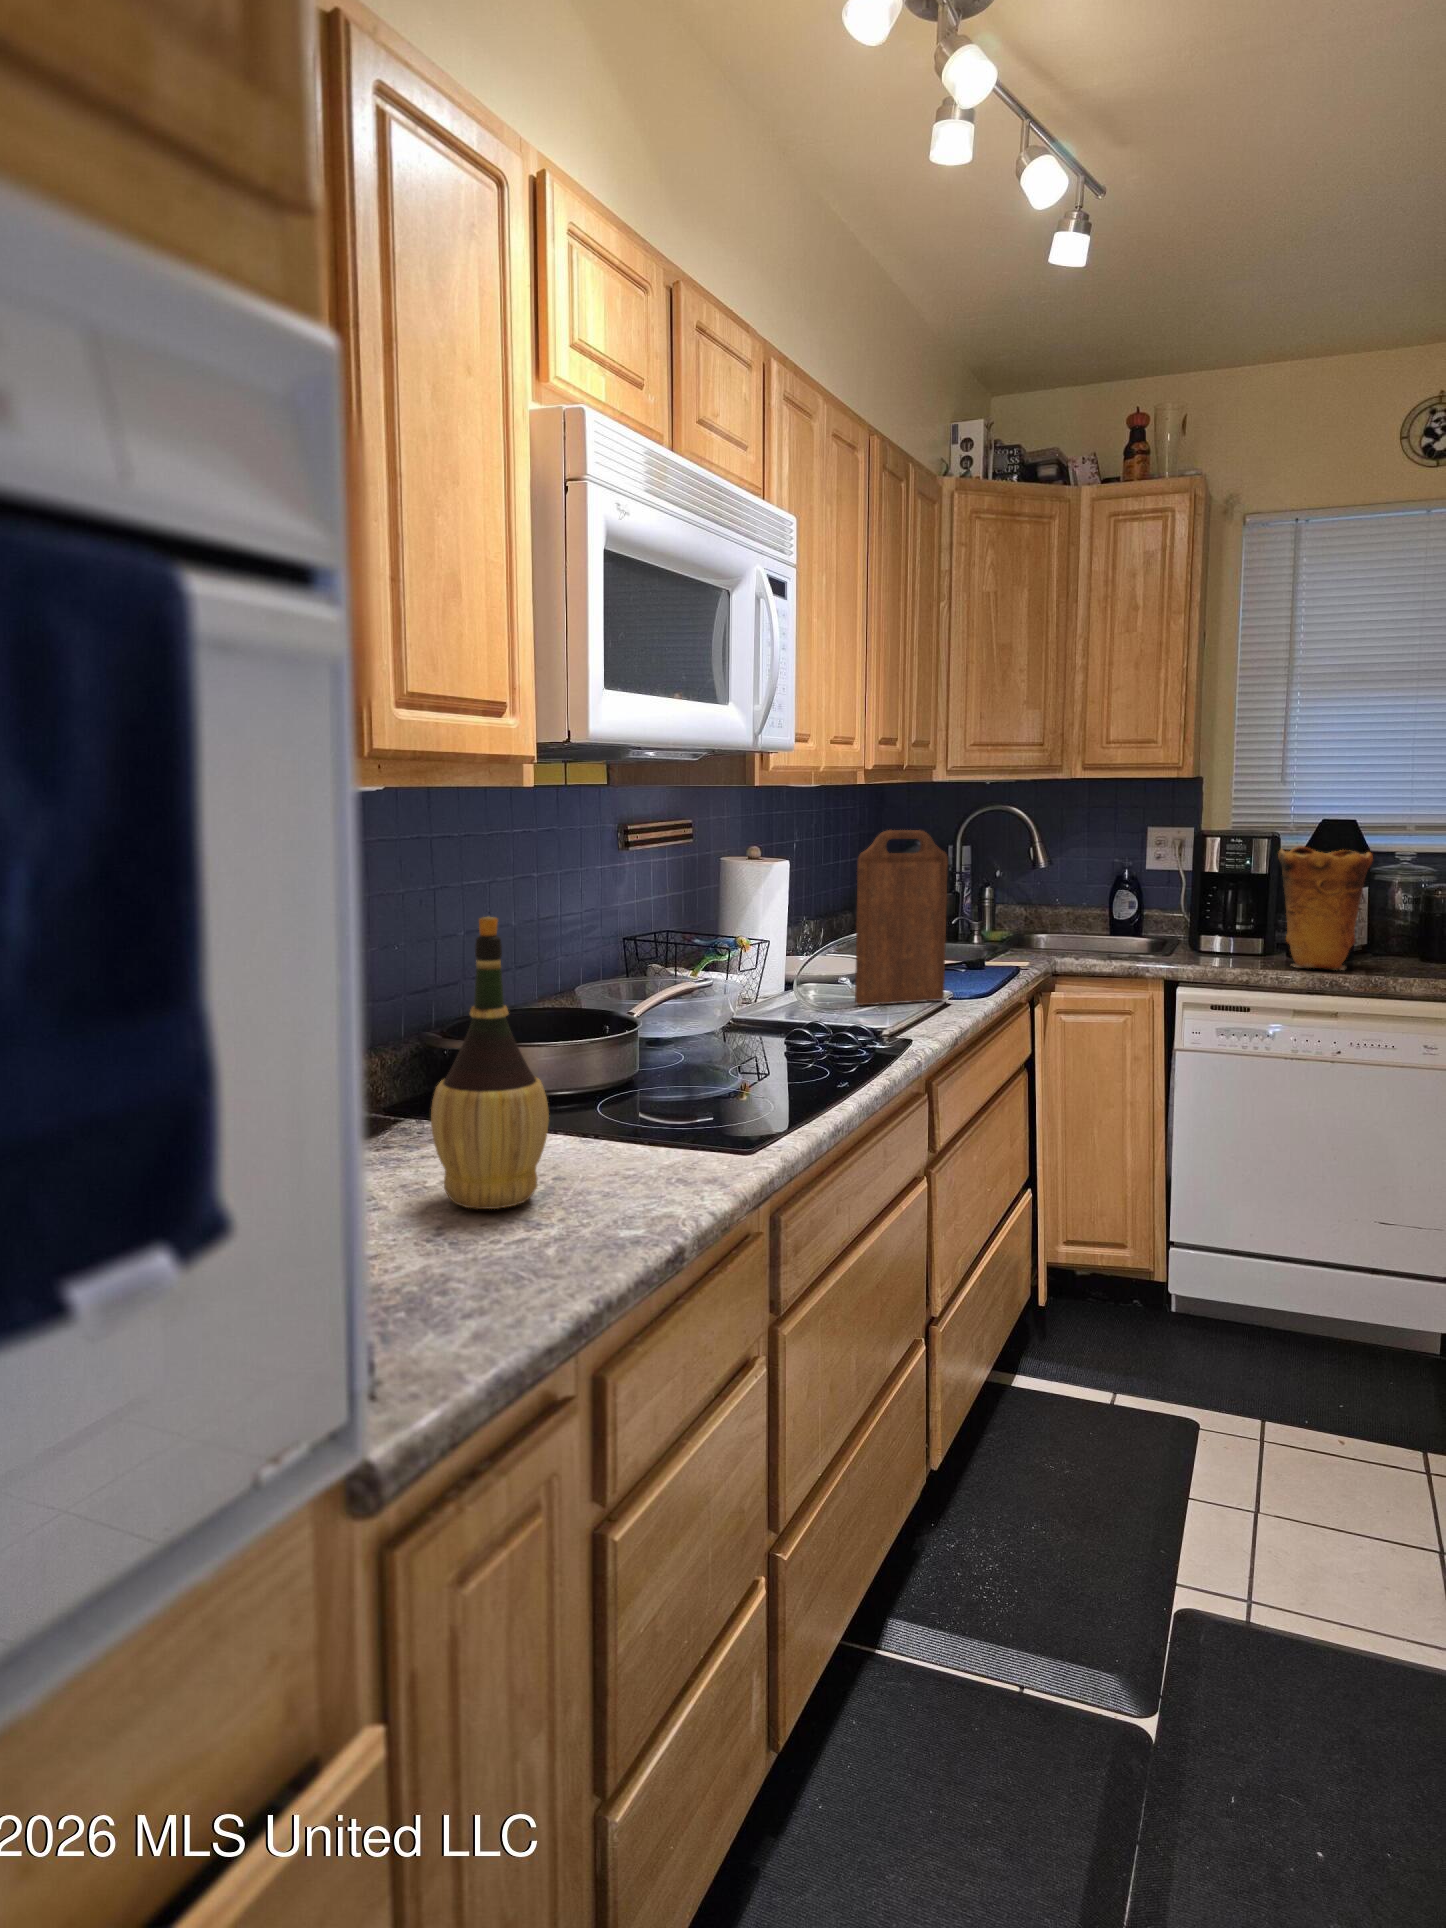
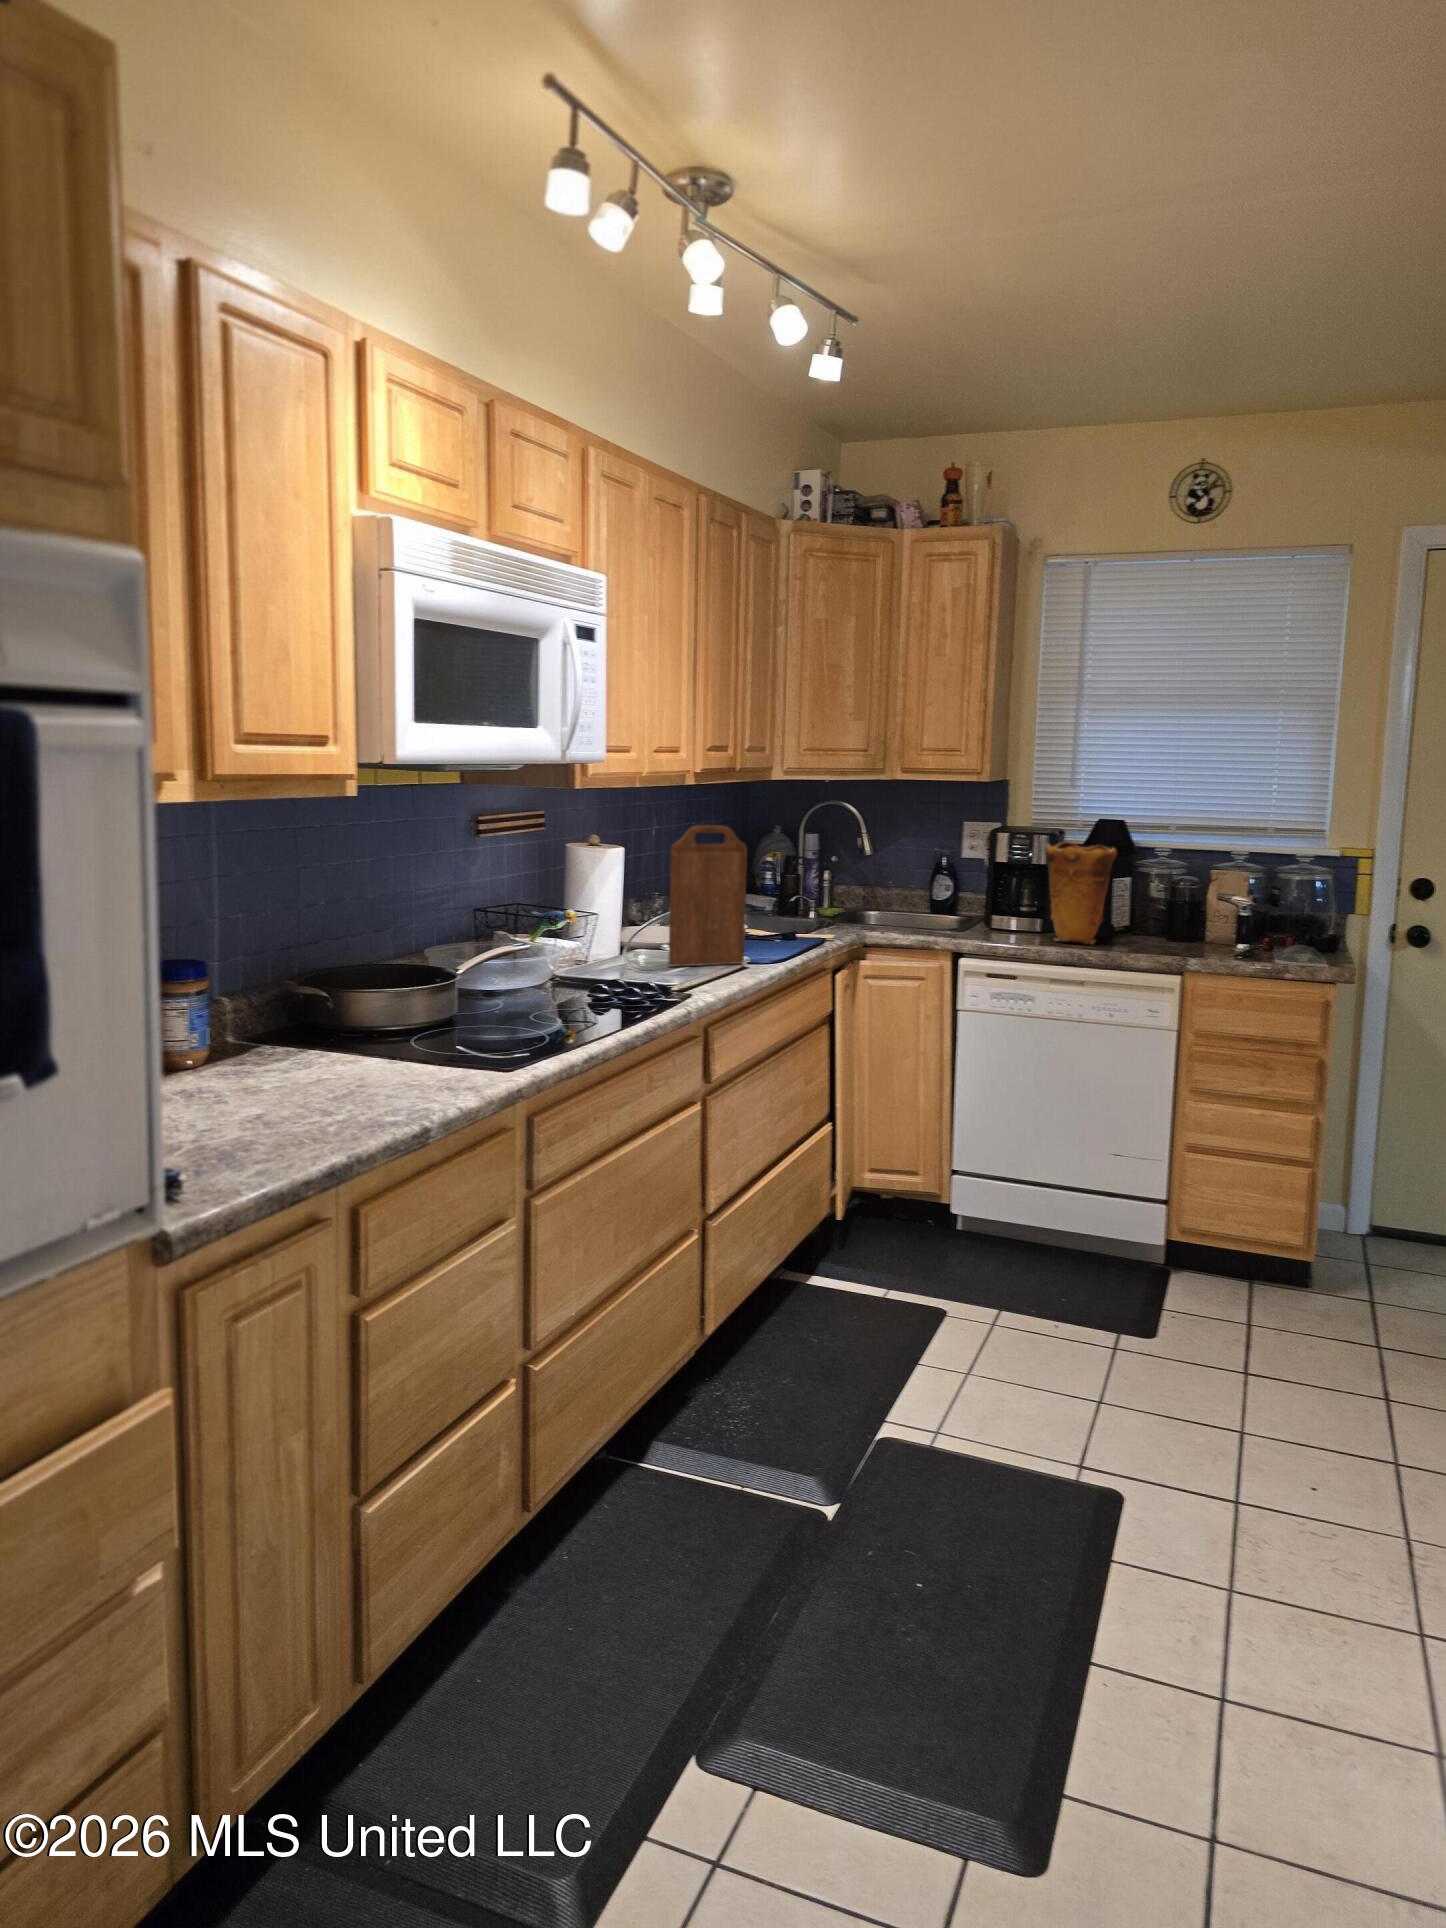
wine bottle: present [431,917,549,1209] -> none [256,896,343,1103]

